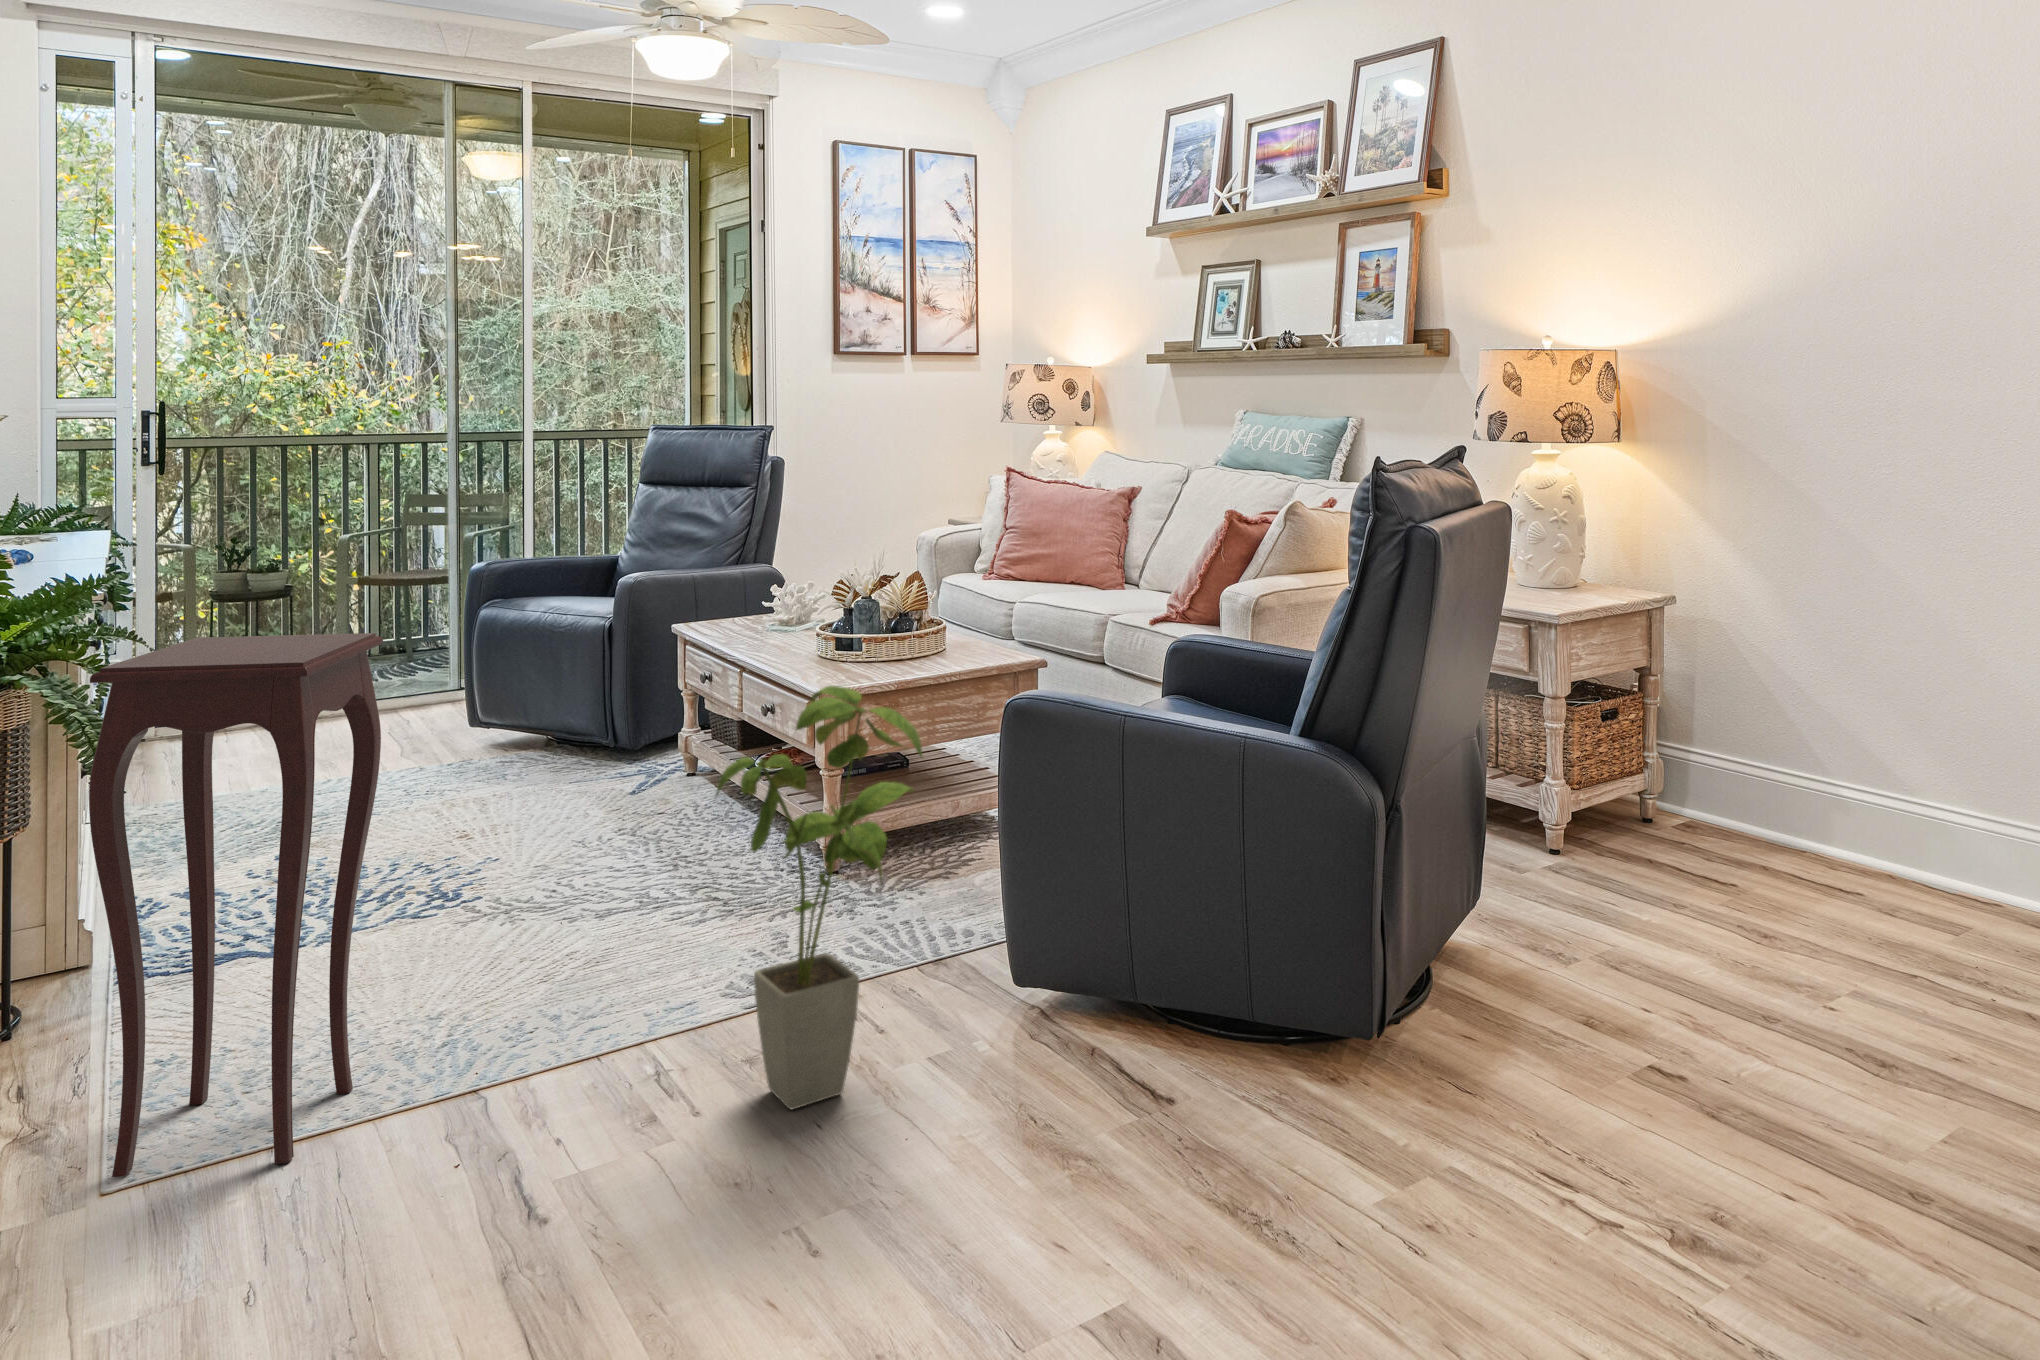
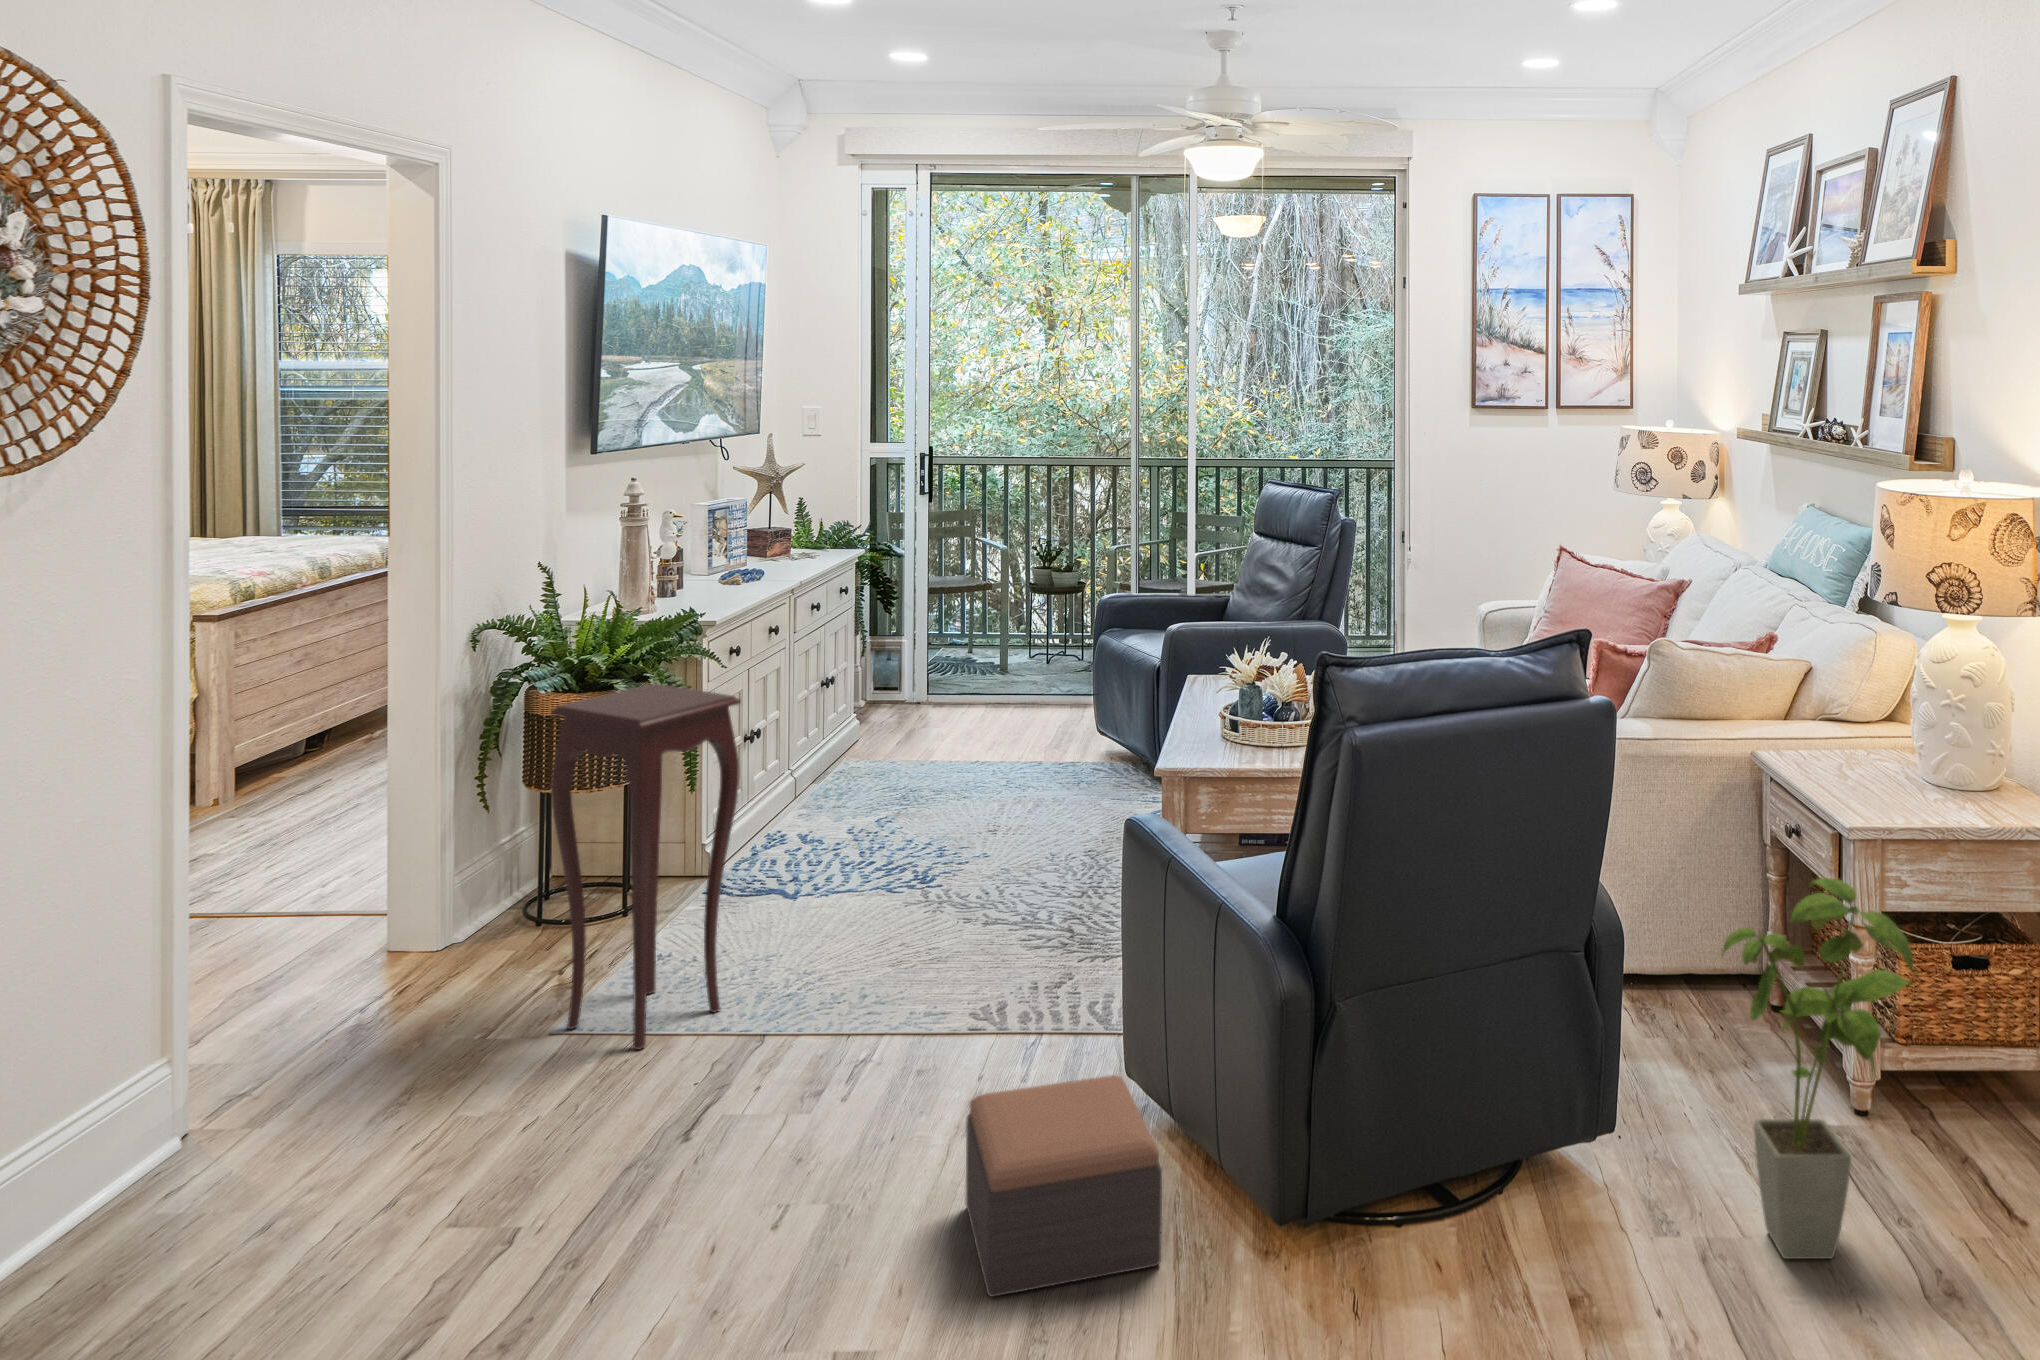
house plant: present [717,686,923,1110] -> present [1721,877,1913,1259]
footstool: none [997,958,1265,1217] -> present [966,1075,1162,1297]

